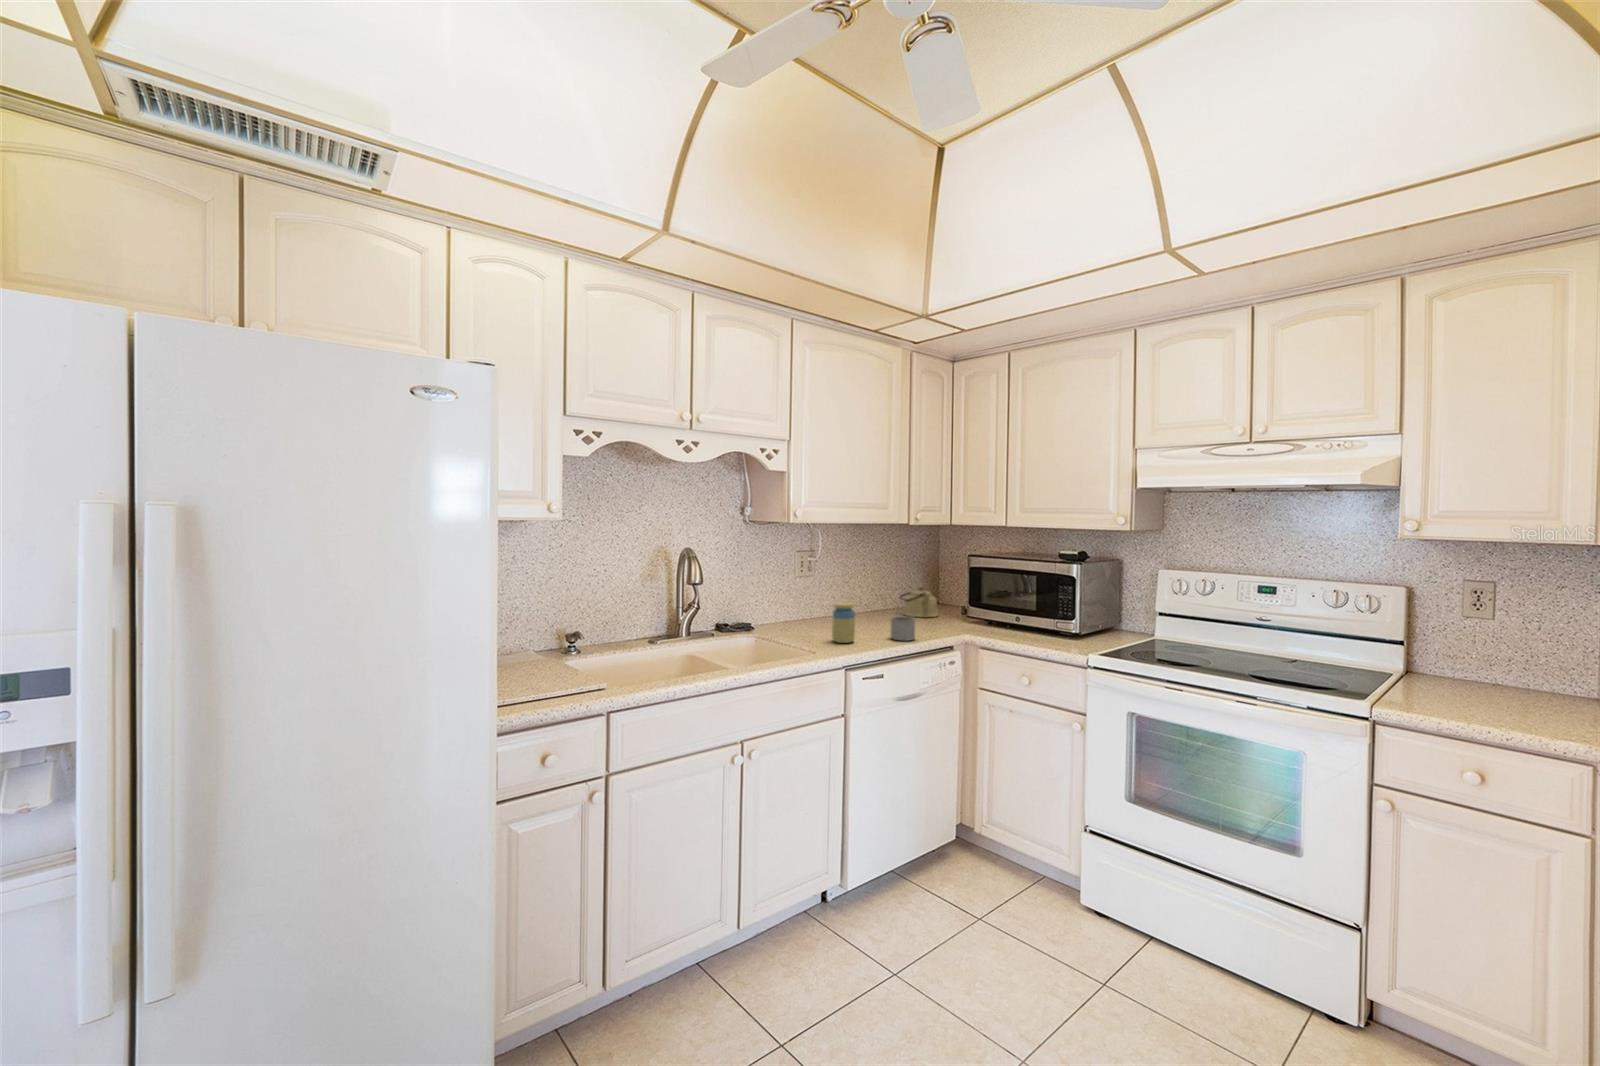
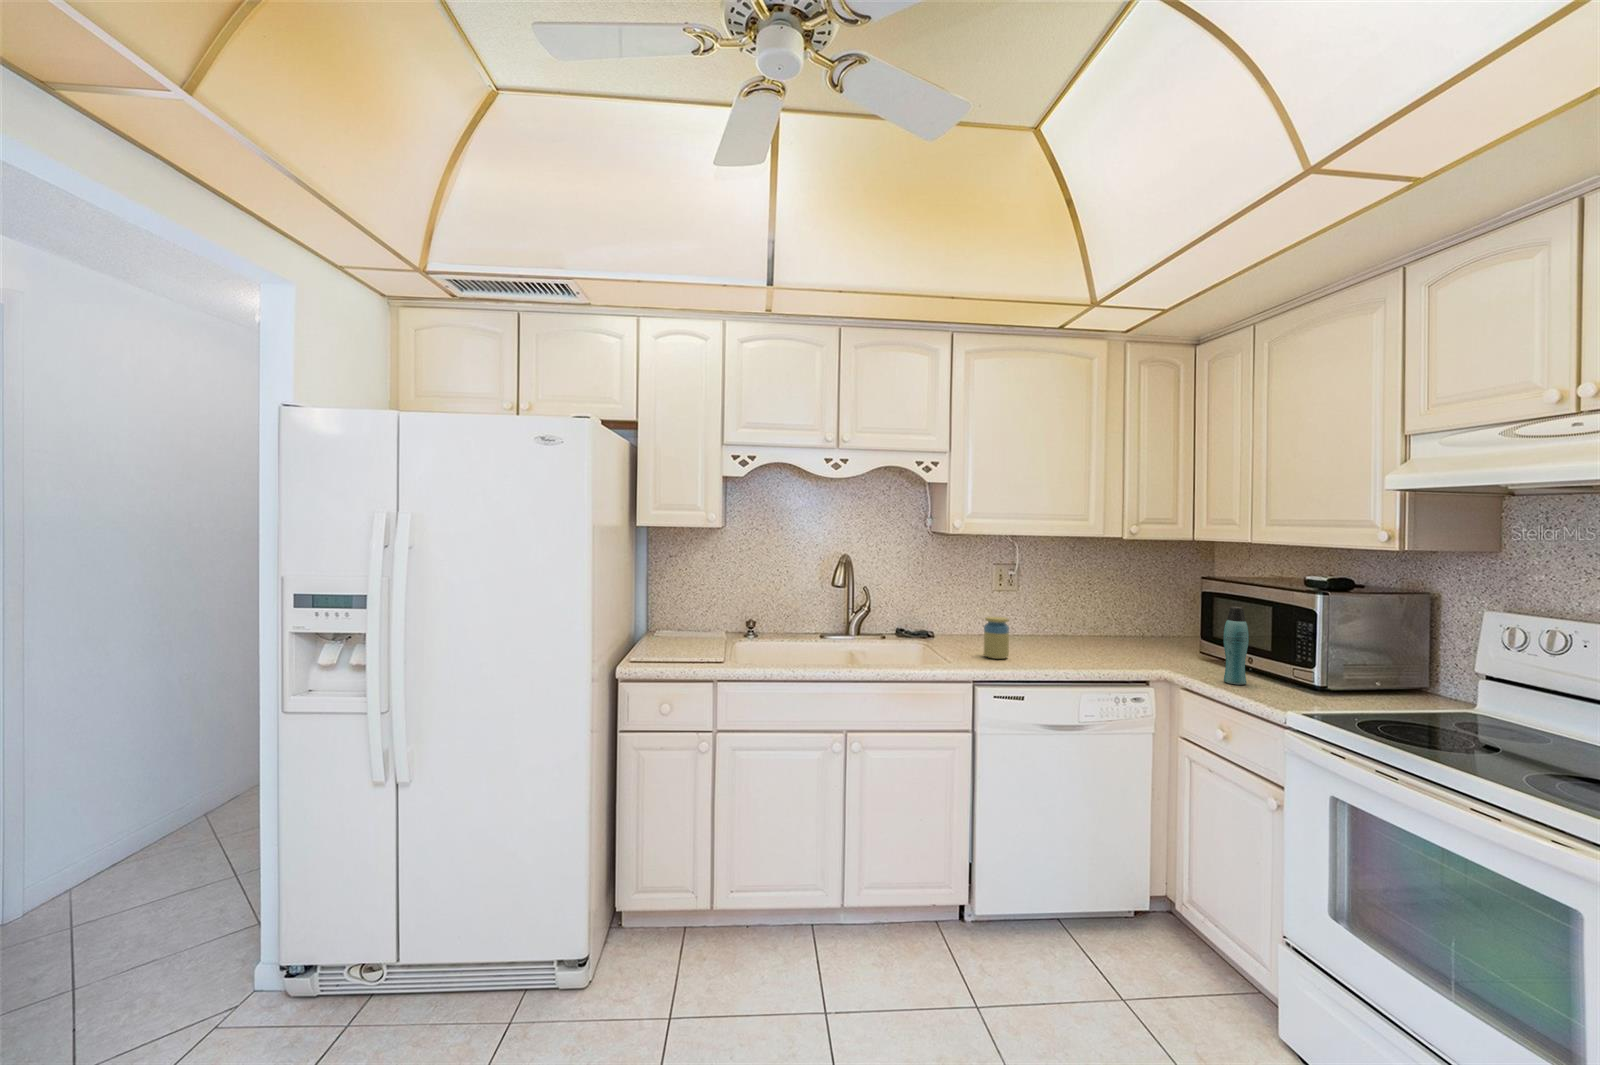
bottle: none [1015,578,1032,640] -> present [1223,606,1249,685]
kettle: present [899,587,939,617] -> none [1125,612,1174,648]
mug: present [891,615,916,641] -> none [1055,637,1085,665]

